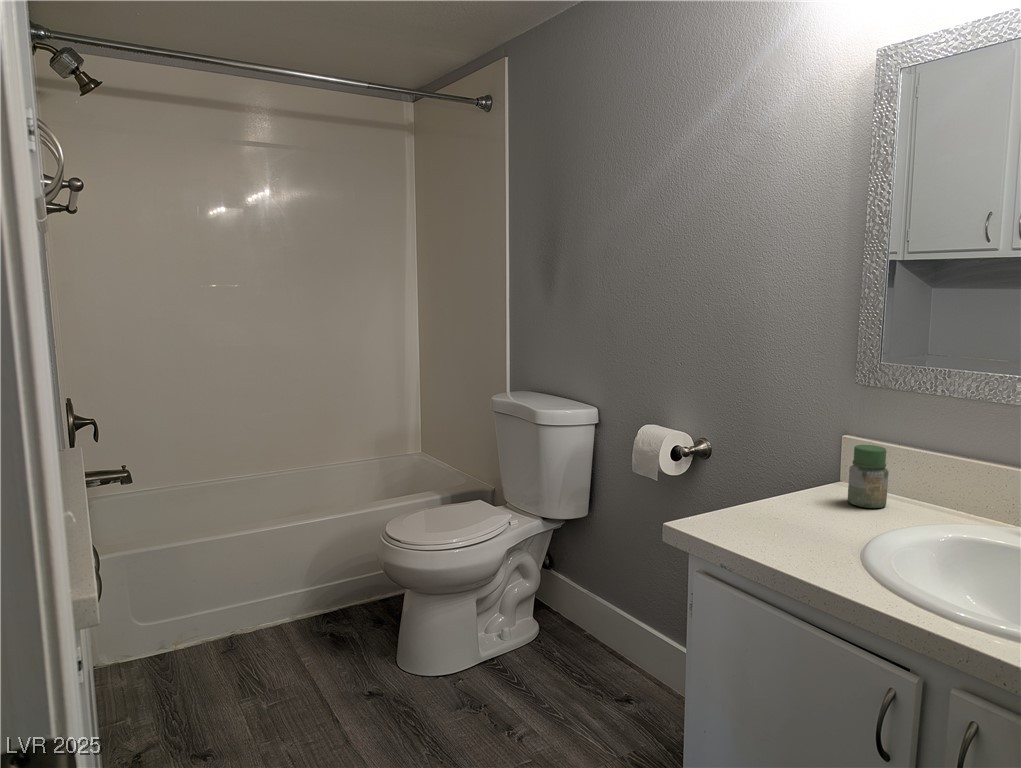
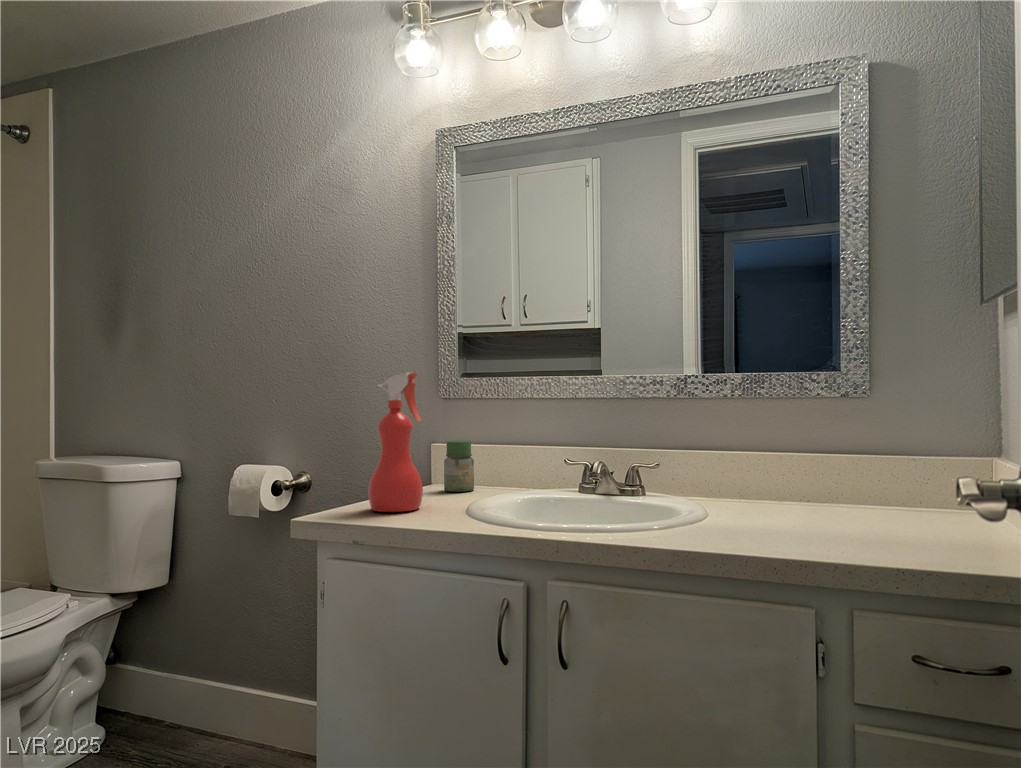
spray bottle: none [746,386,808,537] -> present [368,373,423,512]

